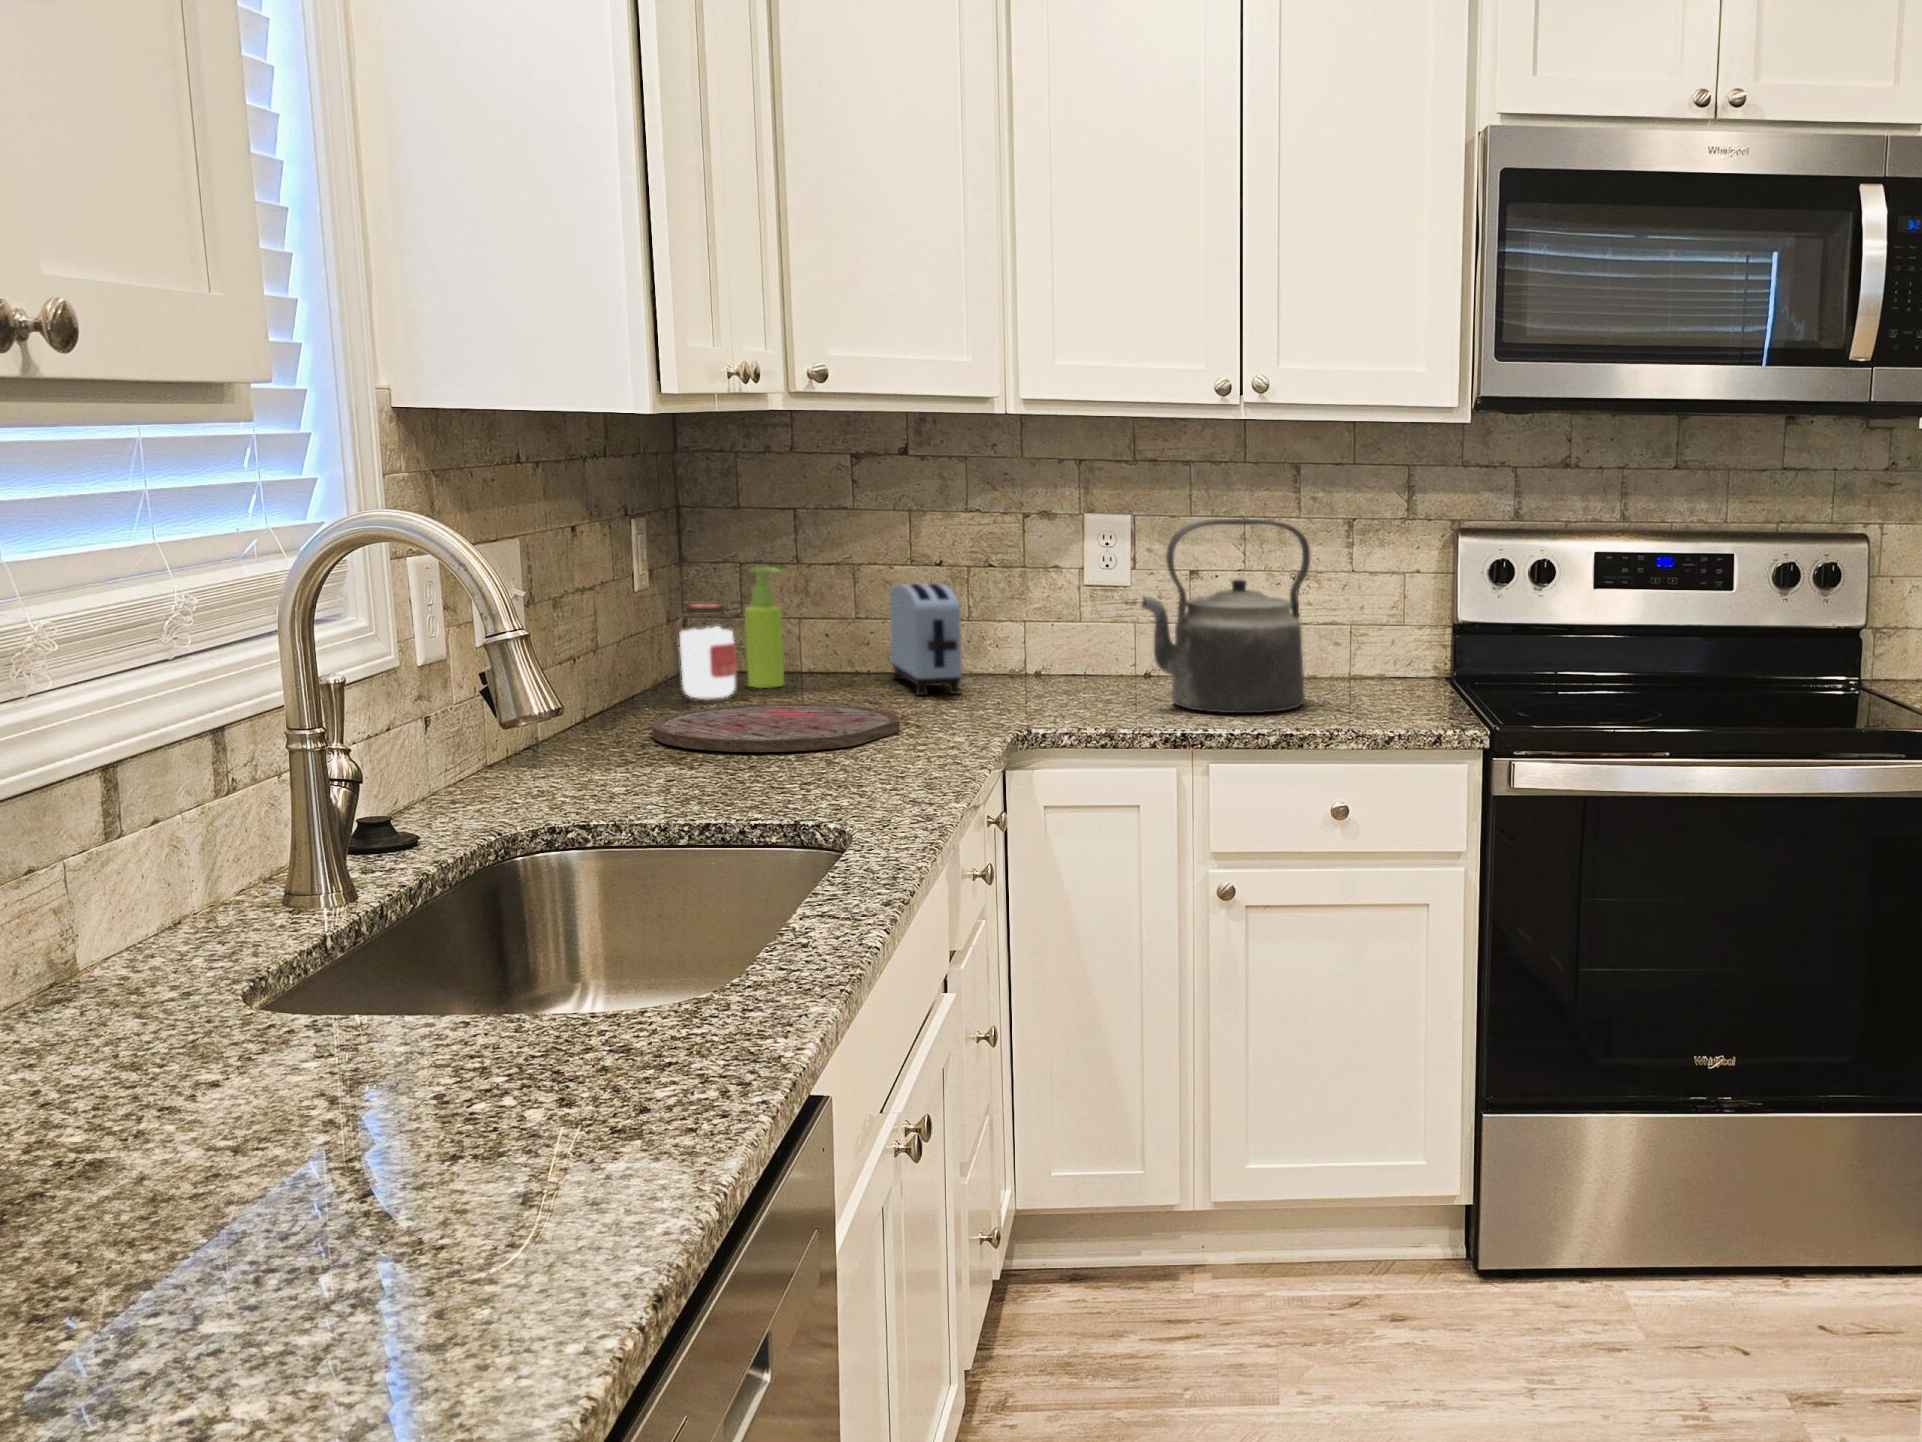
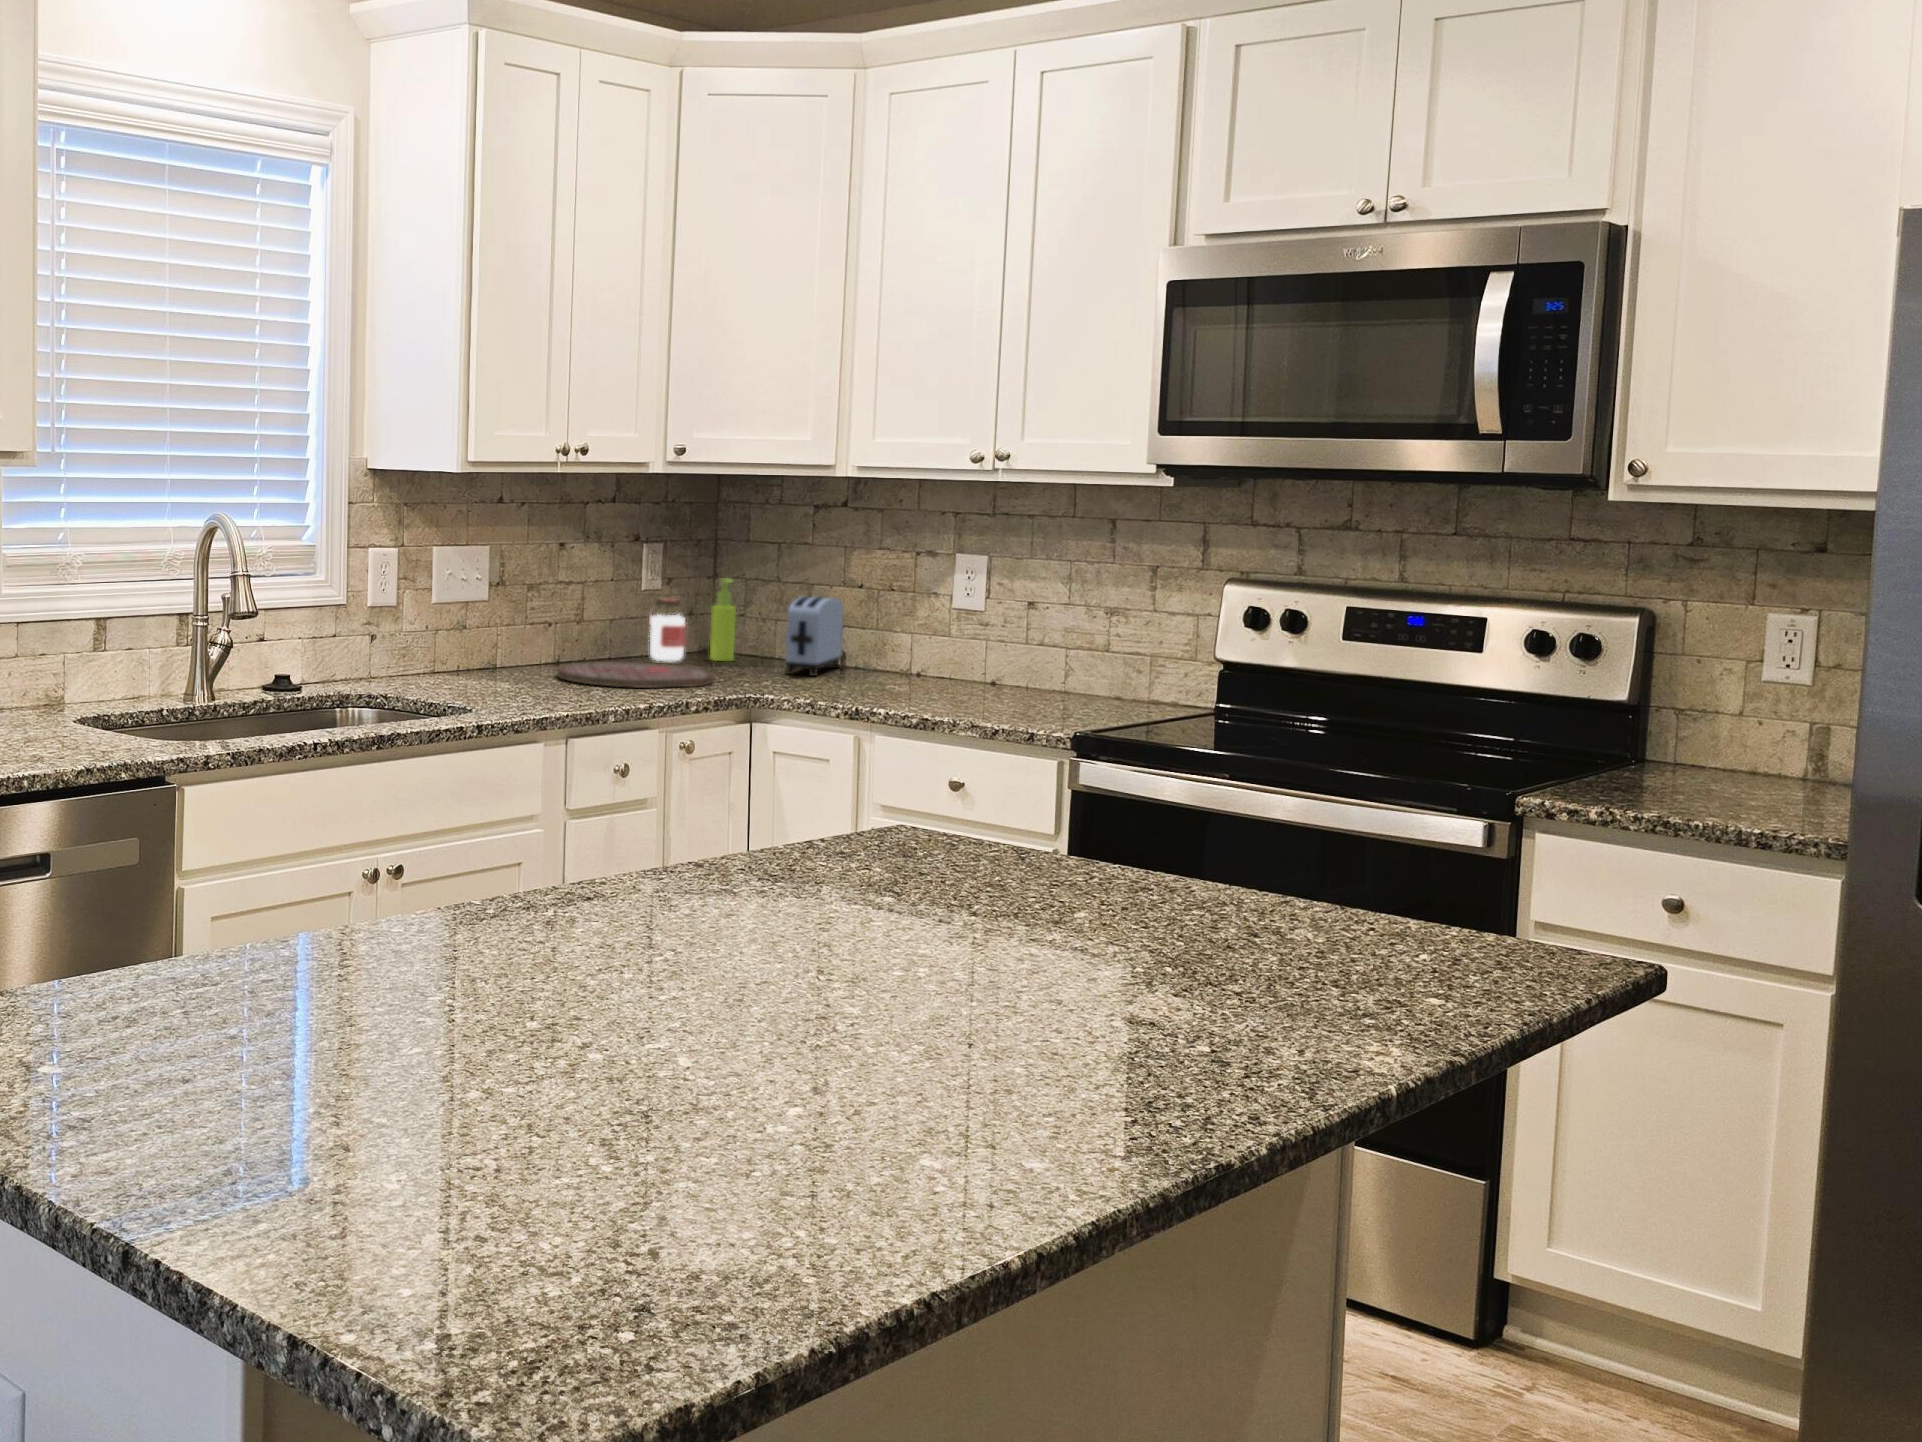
kettle: present [1142,519,1310,713] -> none [894,557,1037,708]

